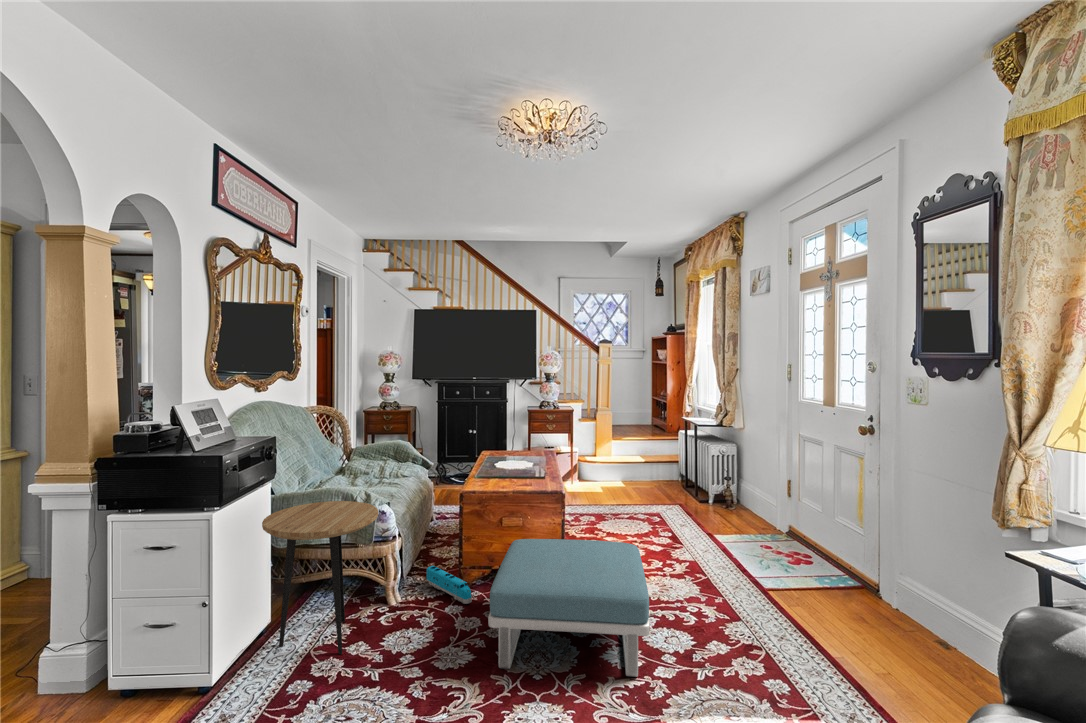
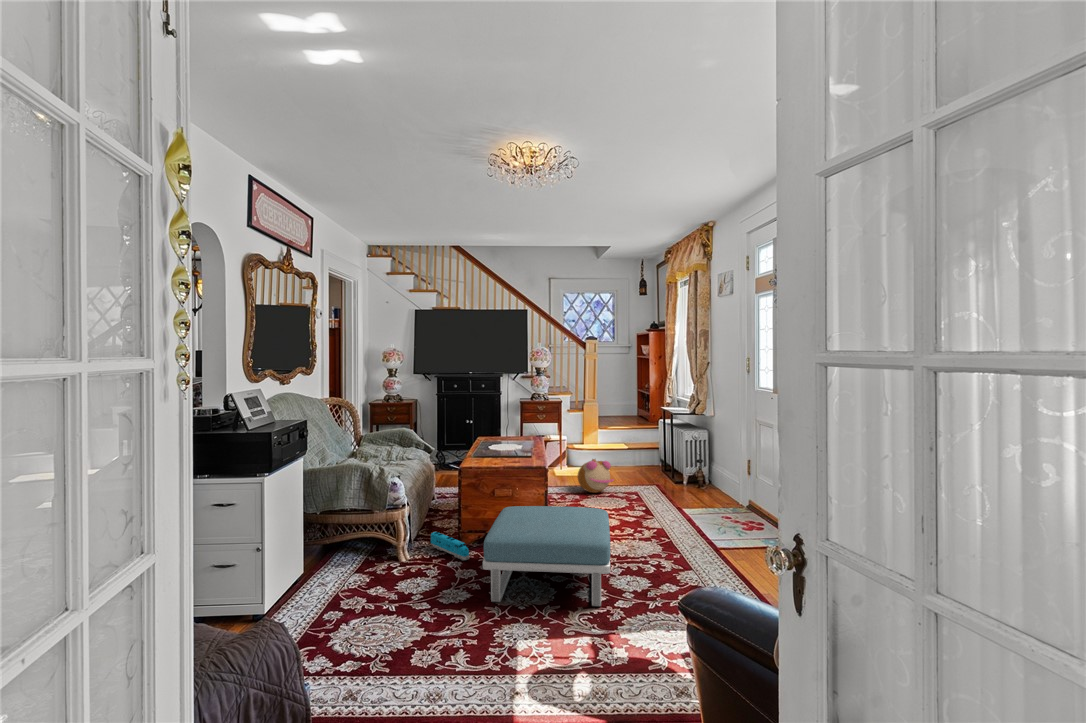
plush toy: none [593,474,634,513] -> present [578,459,614,493]
side table: present [262,501,378,654] -> none [300,475,392,594]

